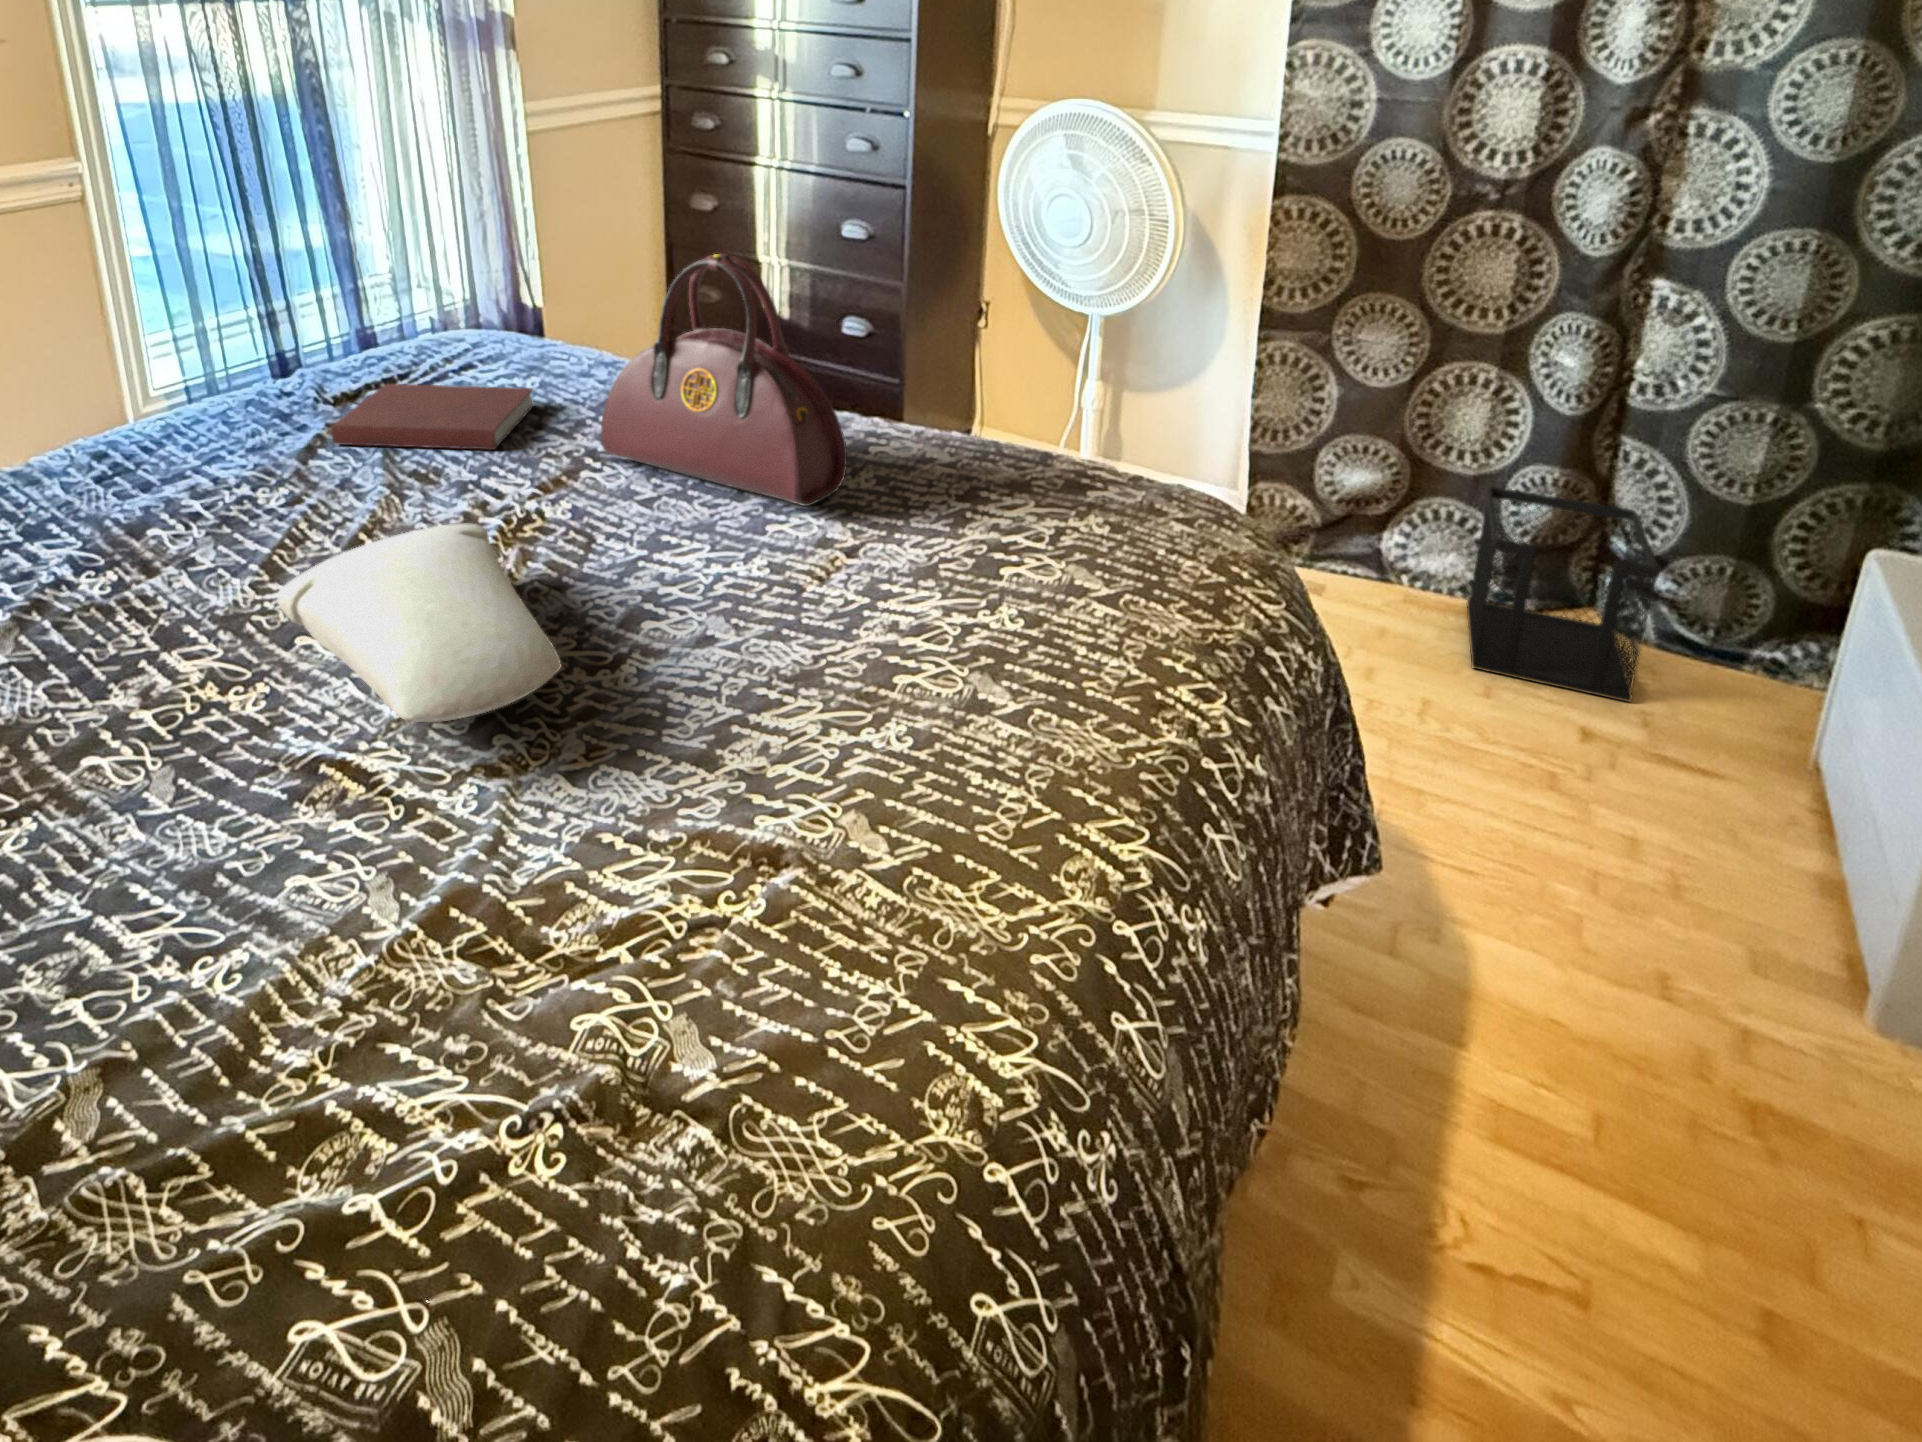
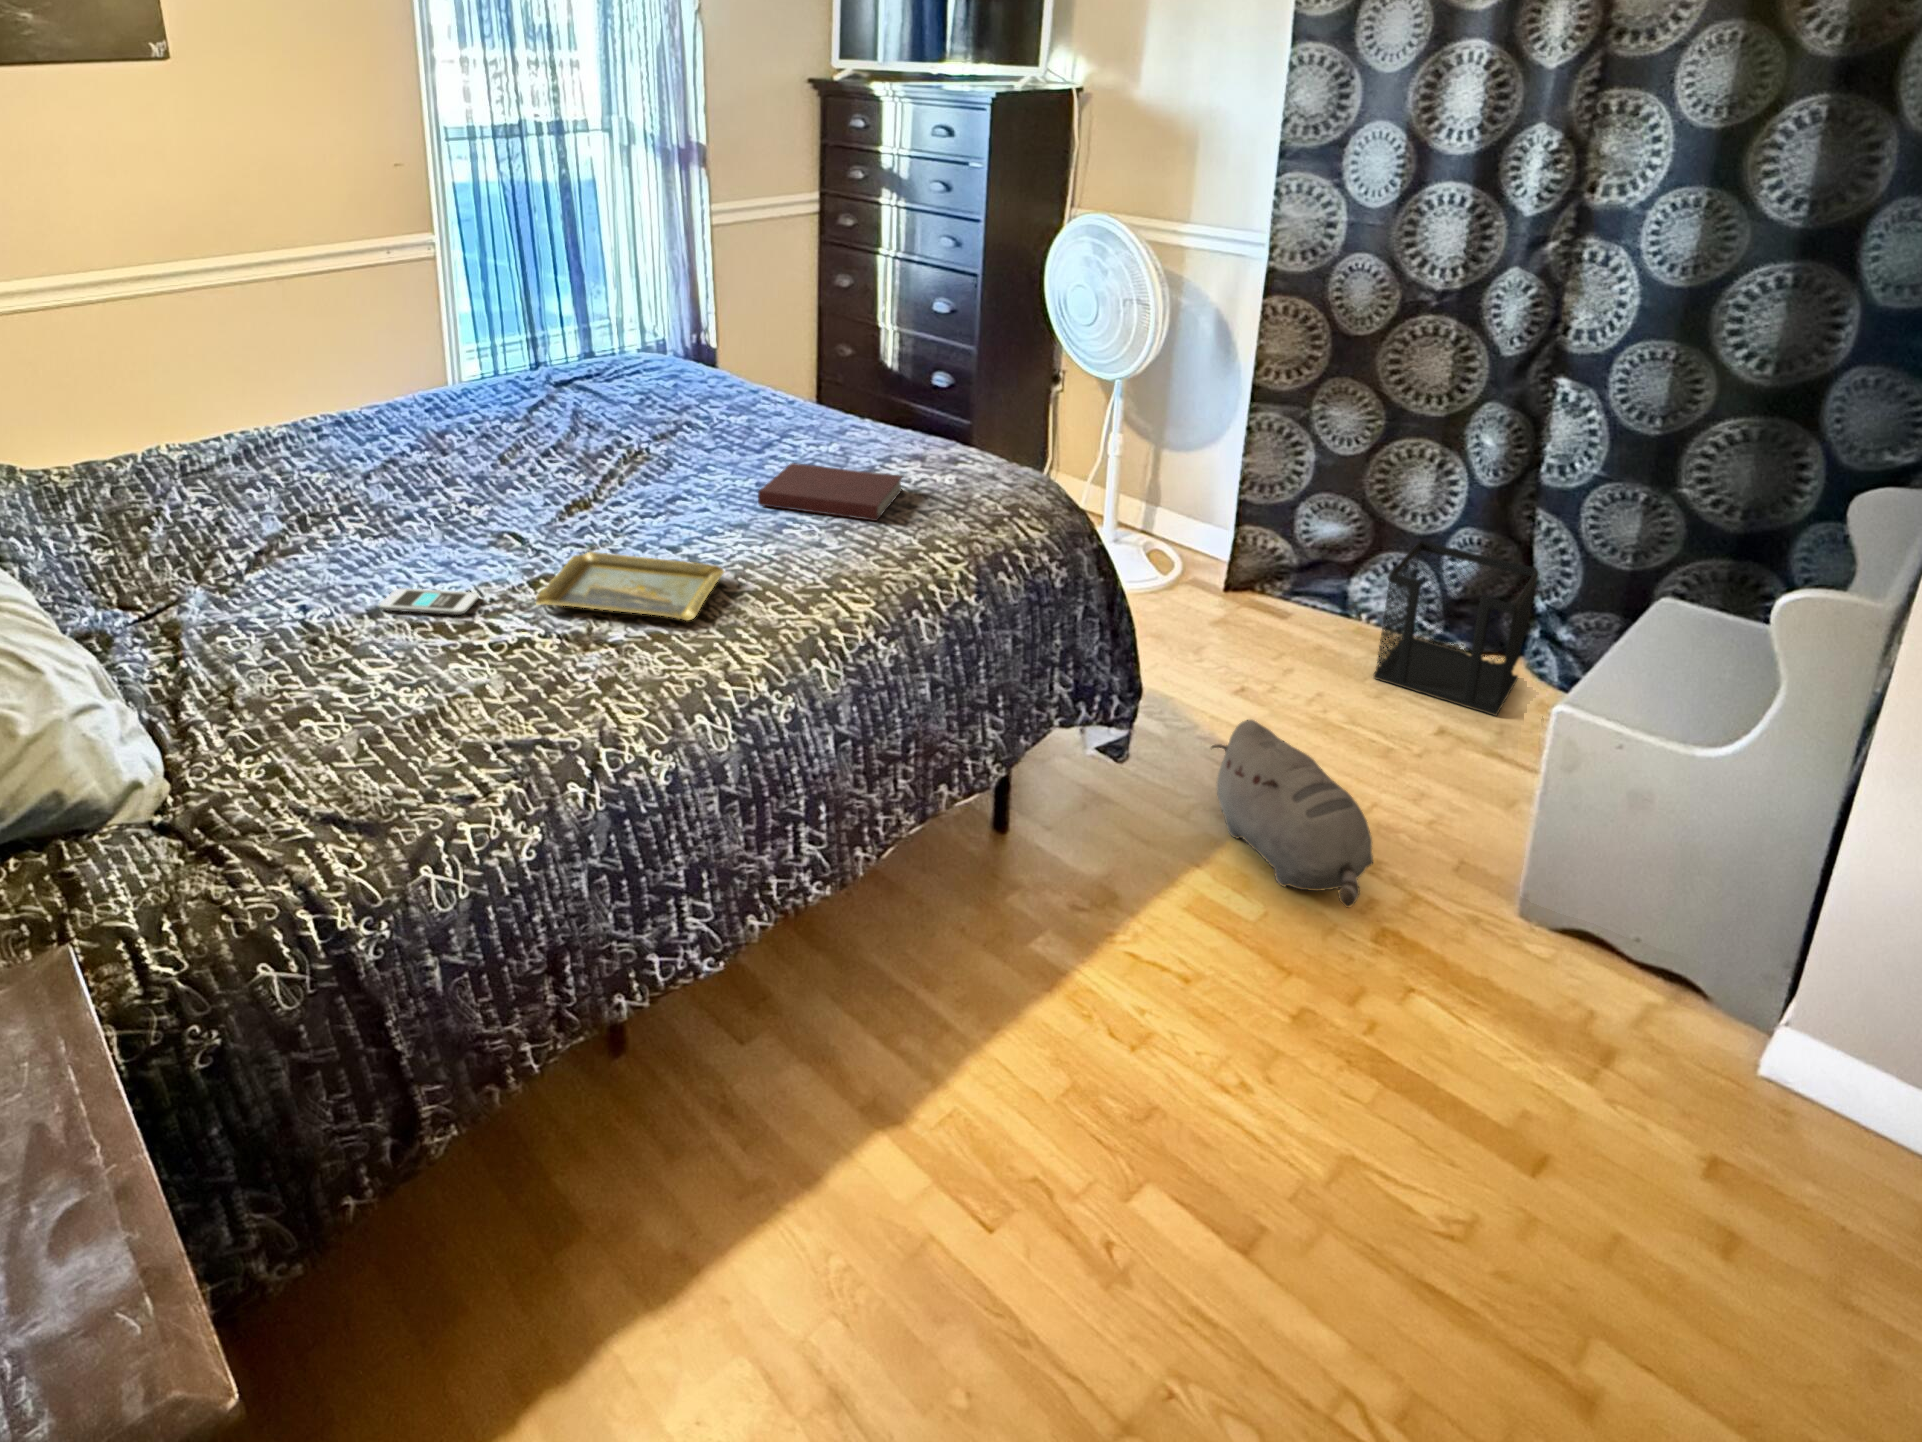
handbag: present [601,253,847,506] -> none [693,305,829,460]
notebook: present [331,384,534,450] -> present [758,463,902,521]
pillow: present [278,524,562,722] -> none [499,441,618,515]
tray: none [467,807,862,1026] -> present [536,552,724,621]
plush toy: none [1430,807,1752,1114] -> present [1211,720,1373,907]
smartphone: none [46,1007,317,1133] -> present [380,588,479,615]

